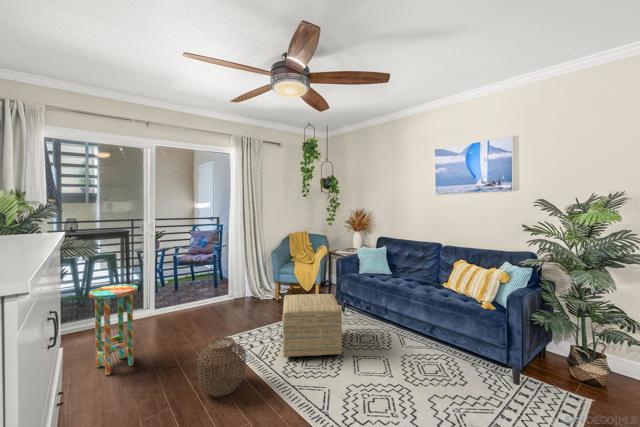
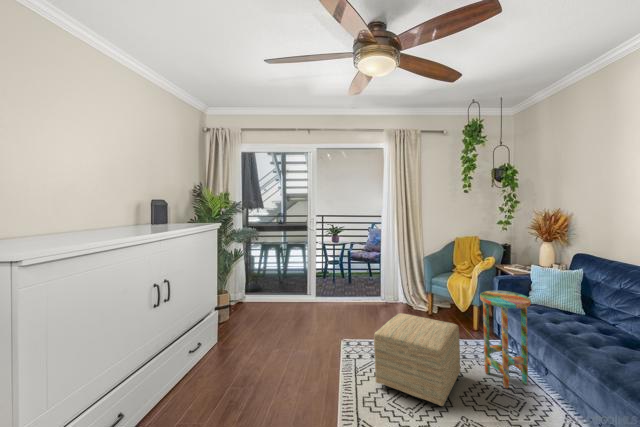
side table: present [89,284,138,375] -> present [480,291,531,388]
woven basket: present [197,337,246,396] -> none [283,342,326,398]

